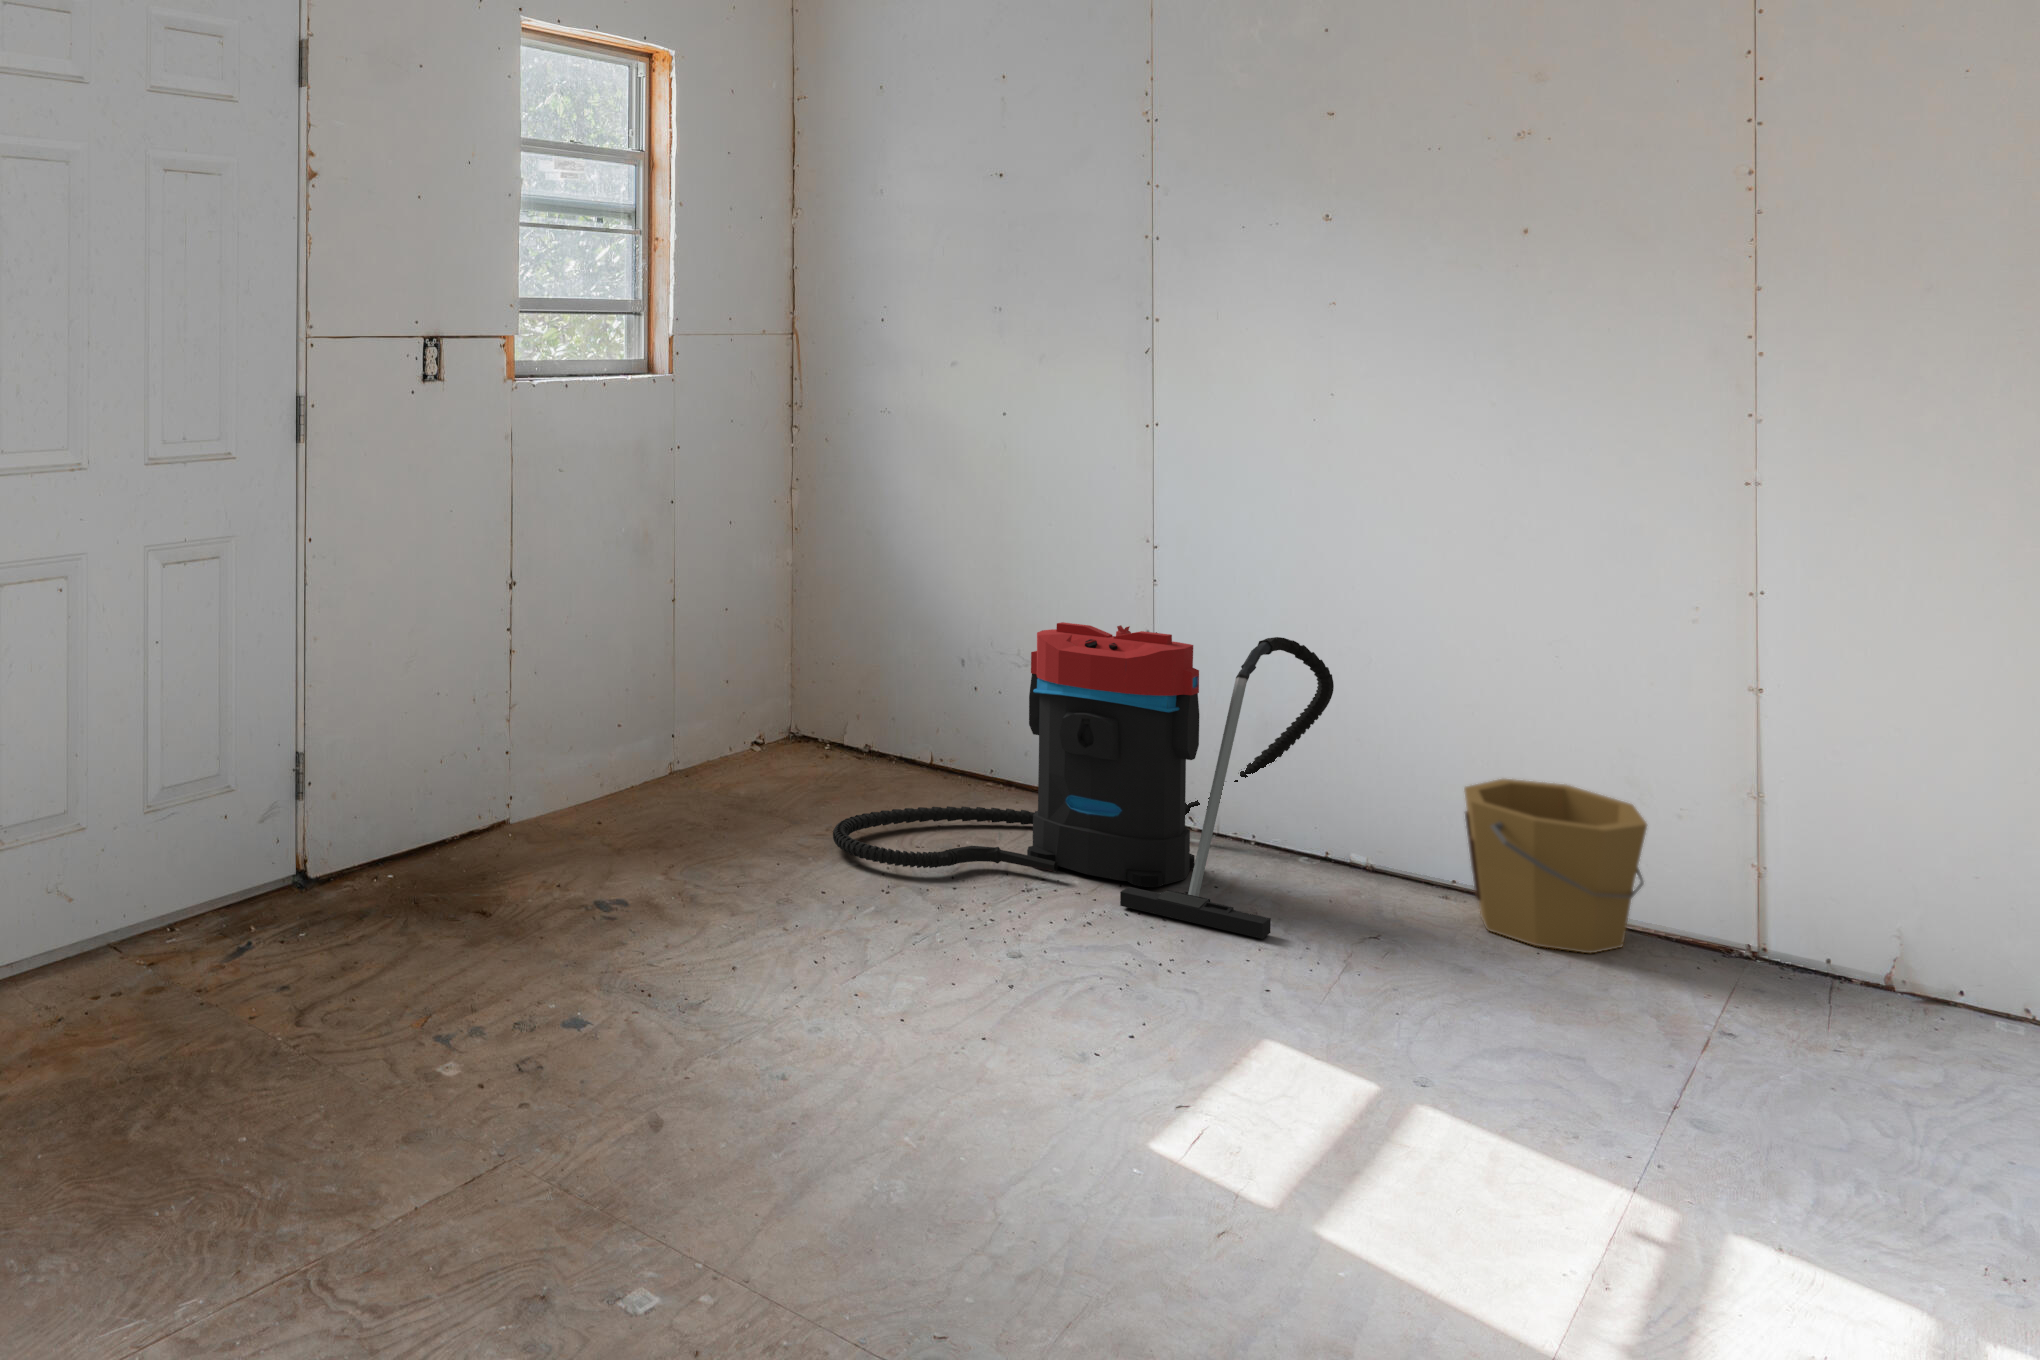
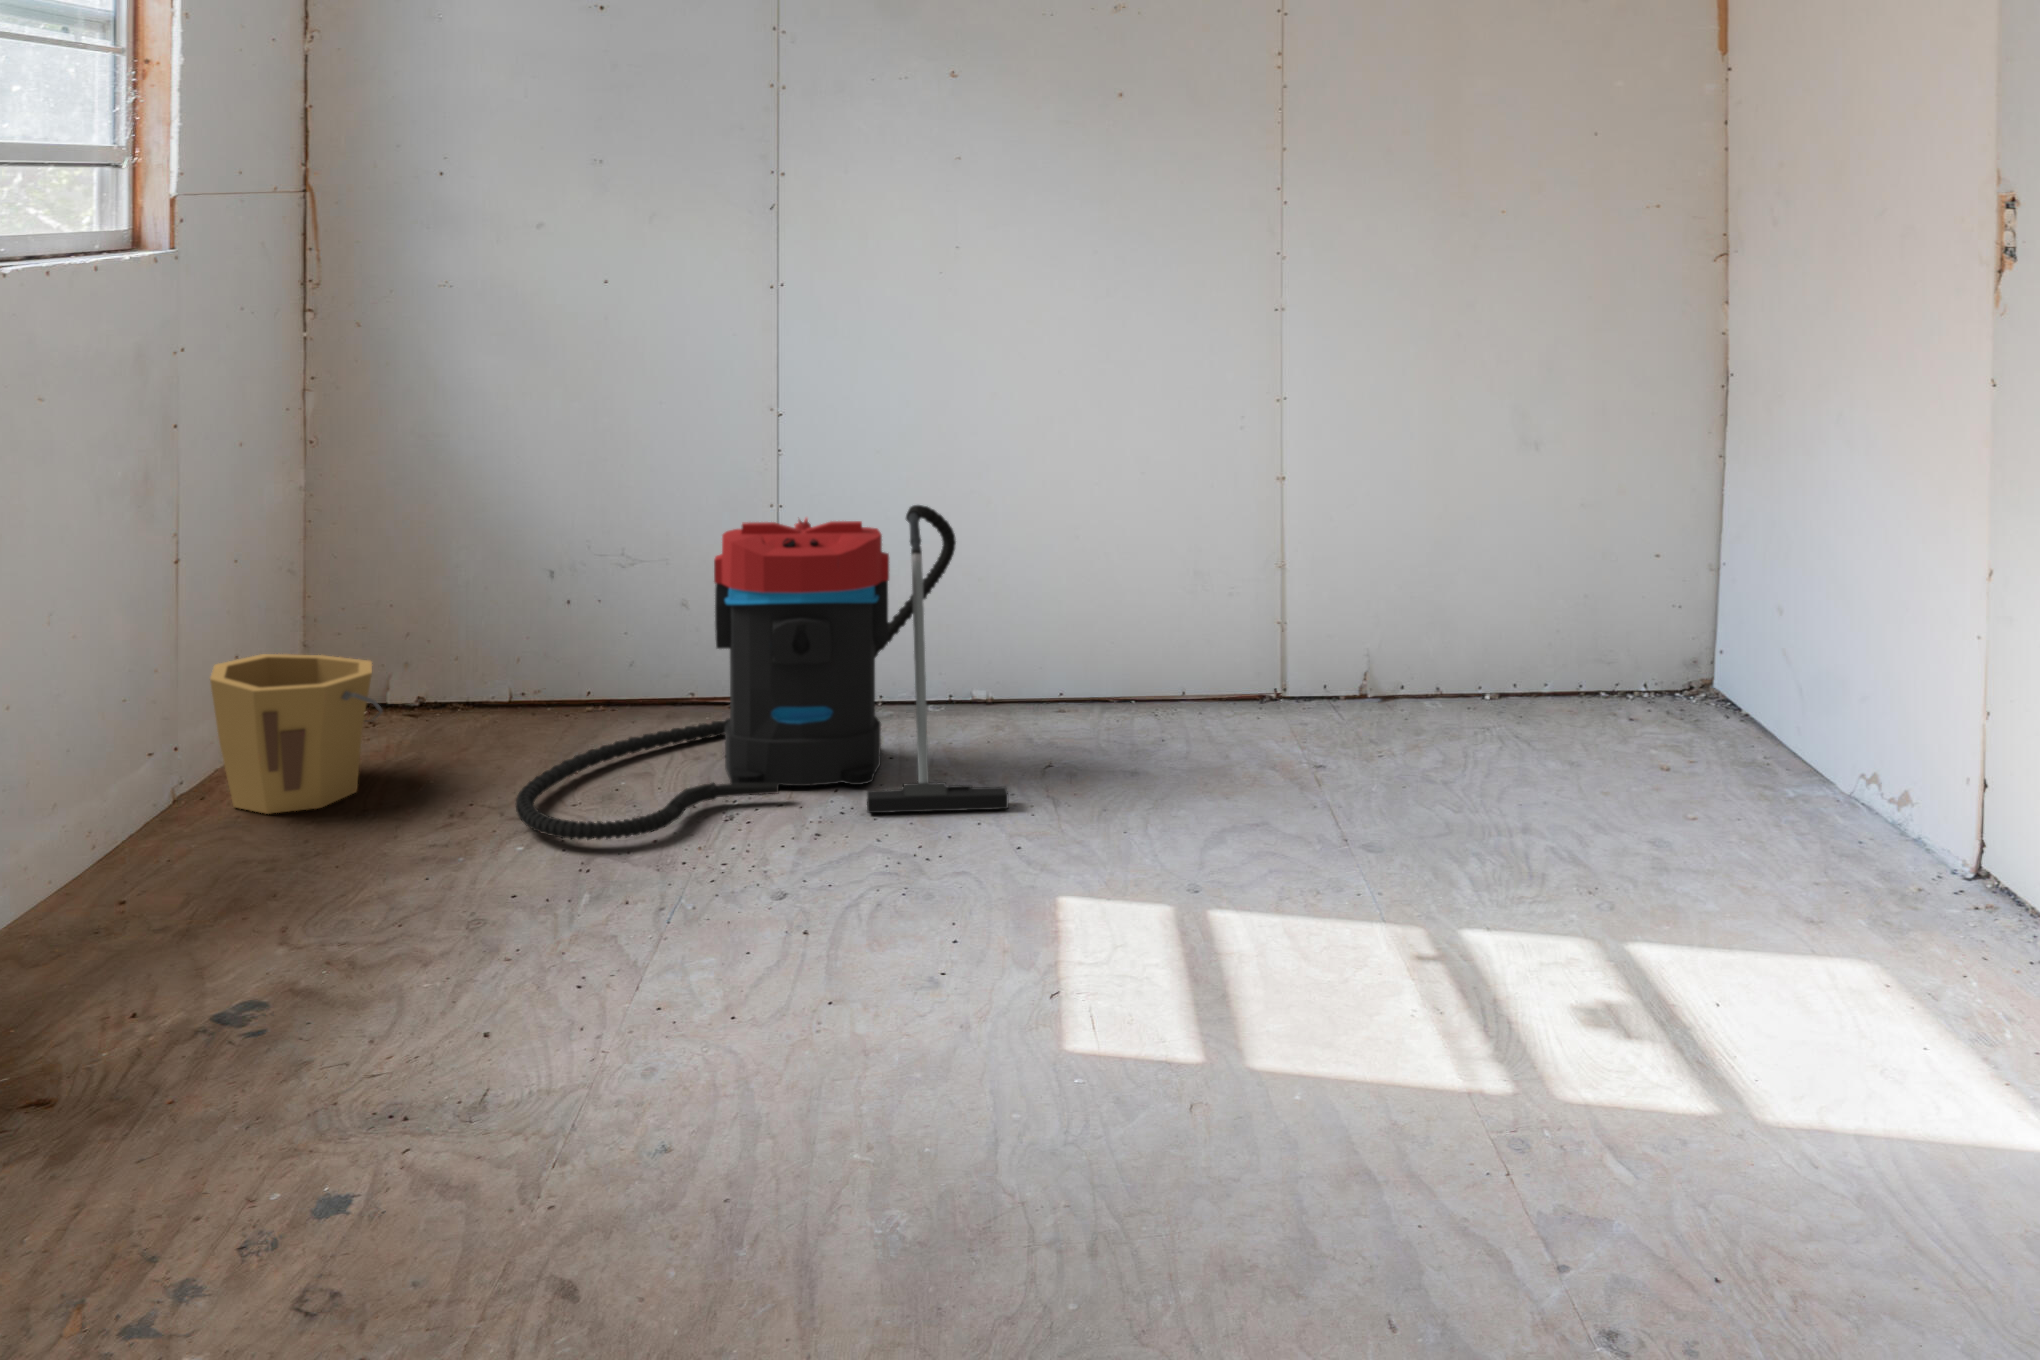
bucket: present [1464,779,1647,953] -> present [210,654,382,814]

